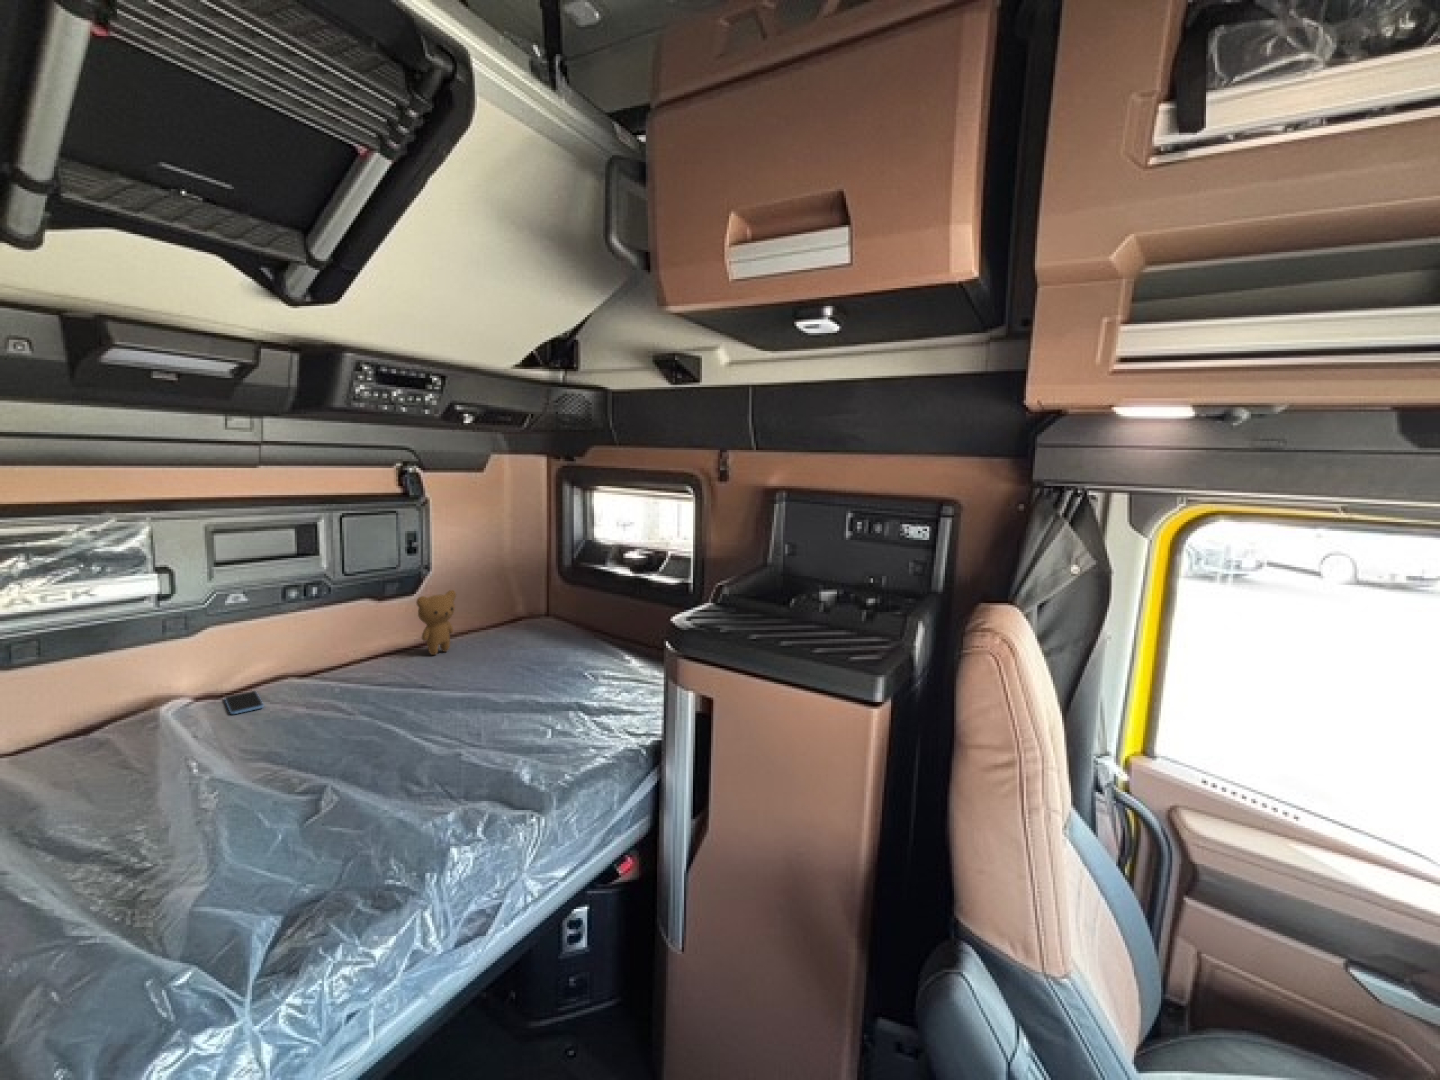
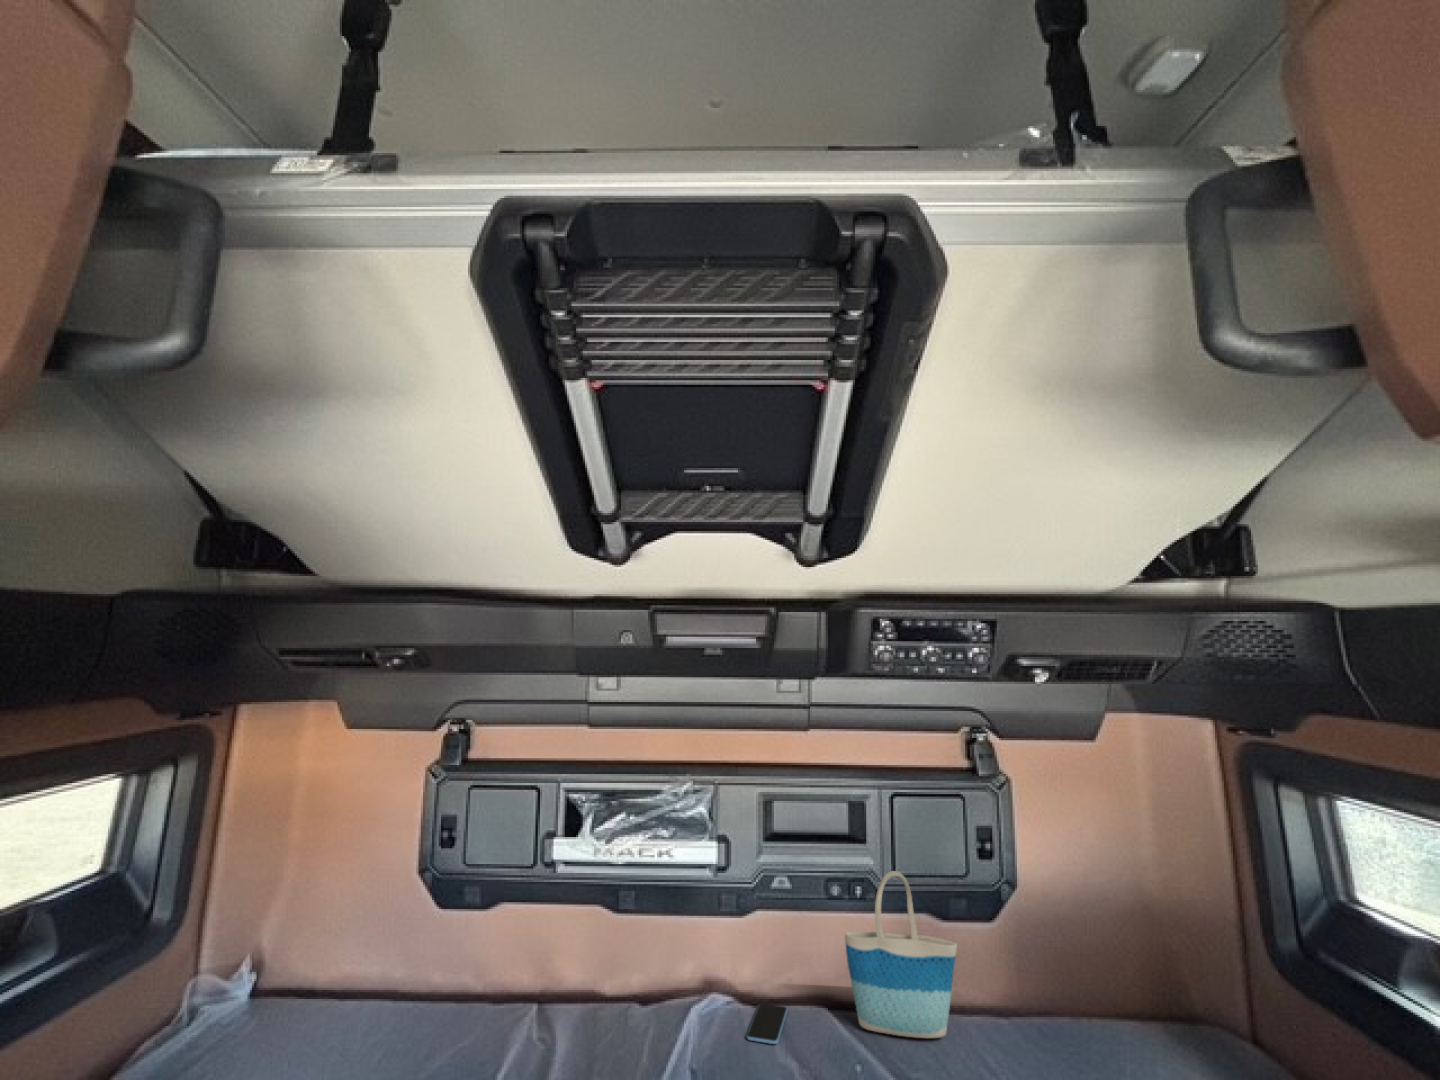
tote bag: none [312,567,402,680] -> present [845,871,957,1038]
teddy bear: present [416,590,456,655] -> none [981,934,1047,1039]

